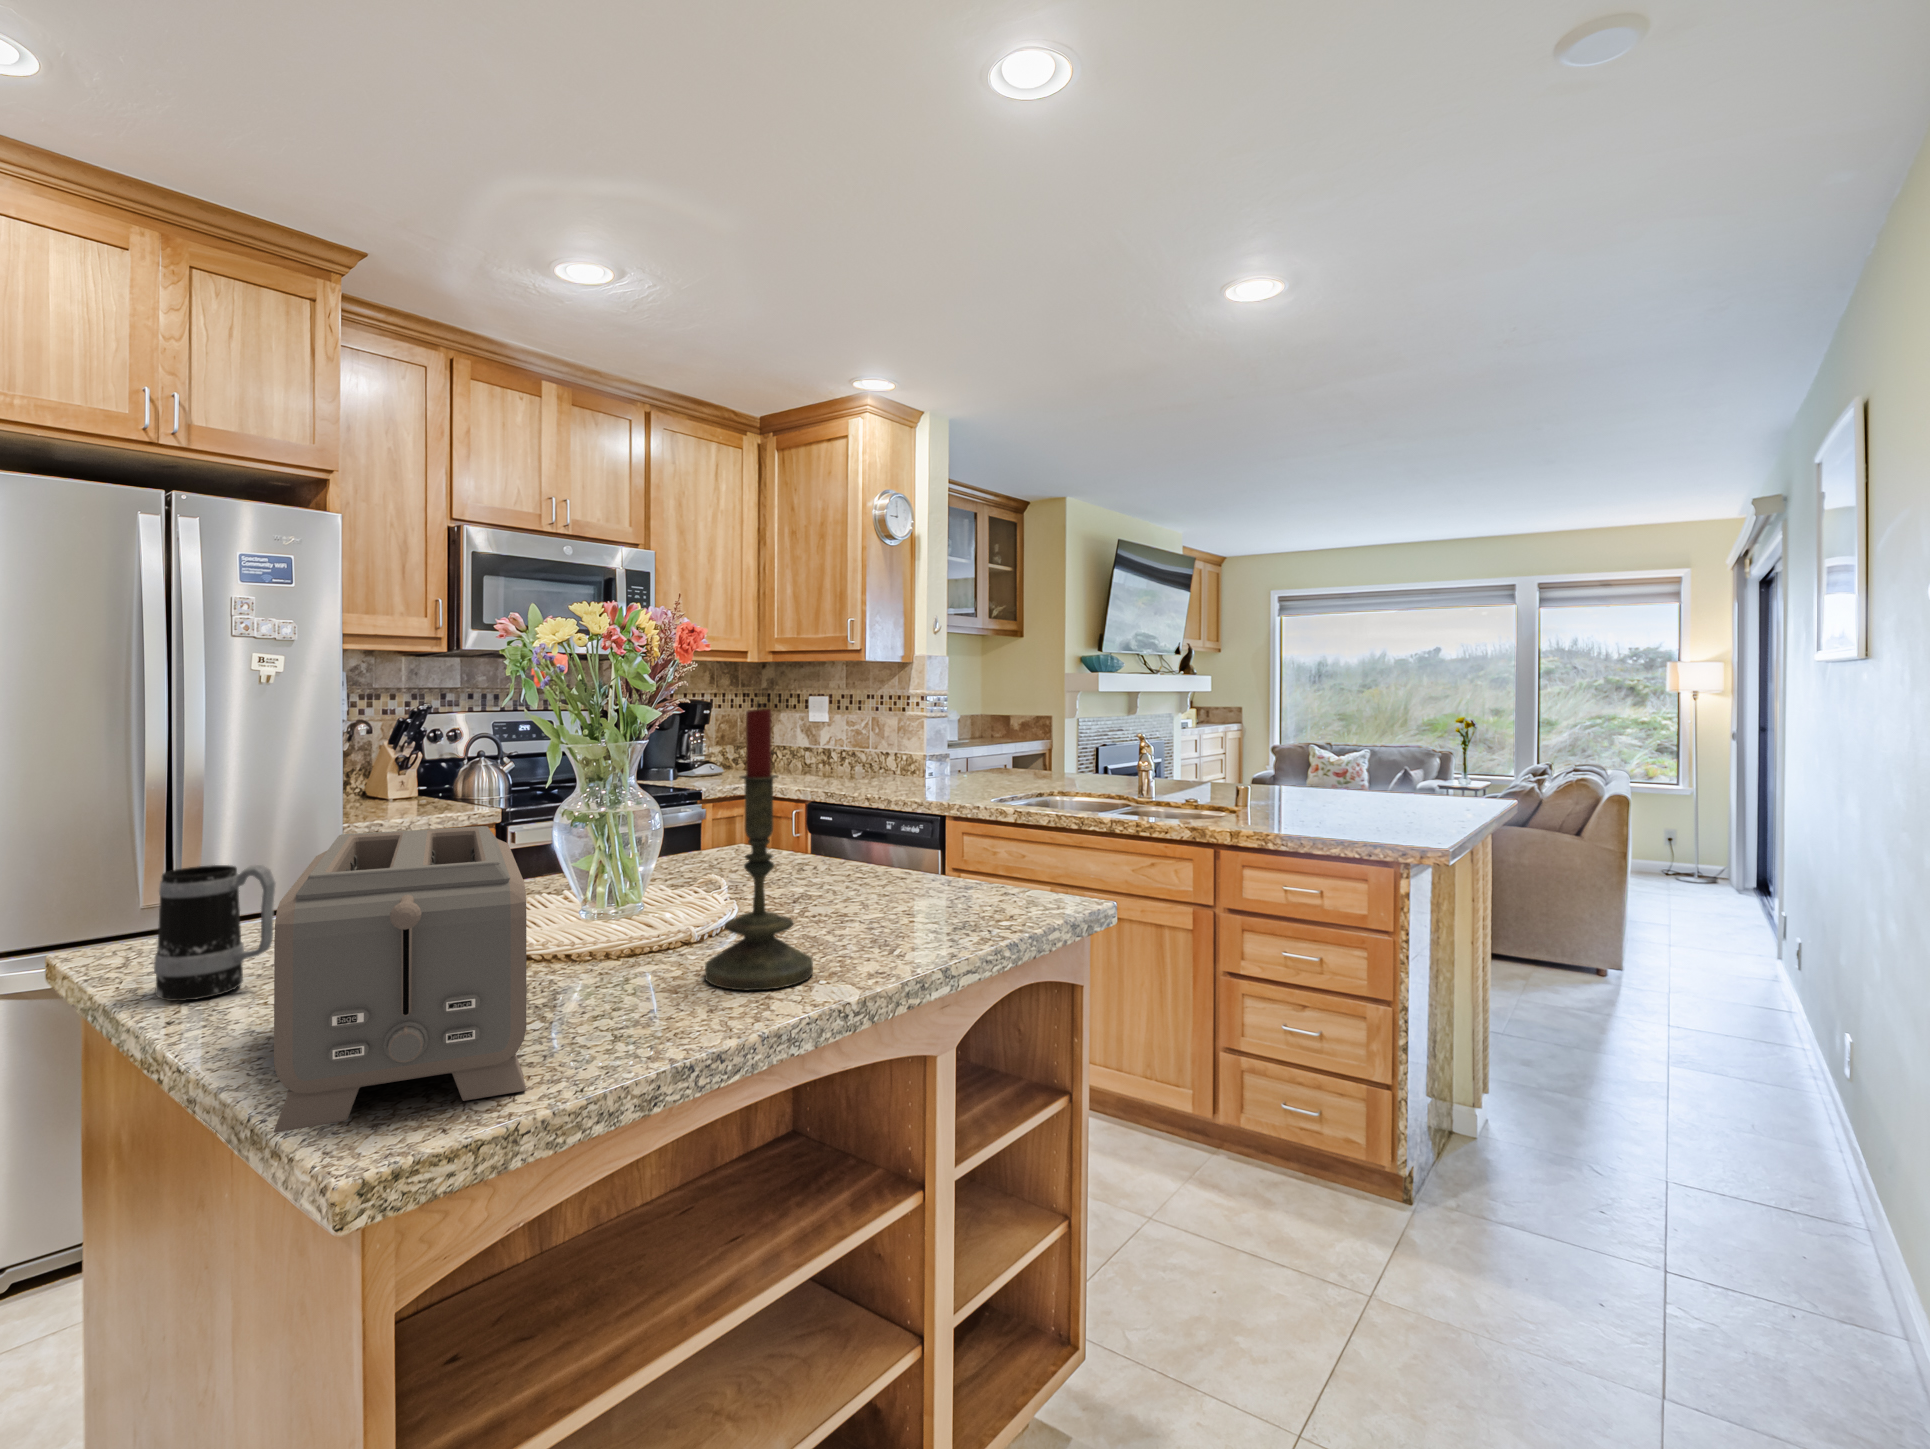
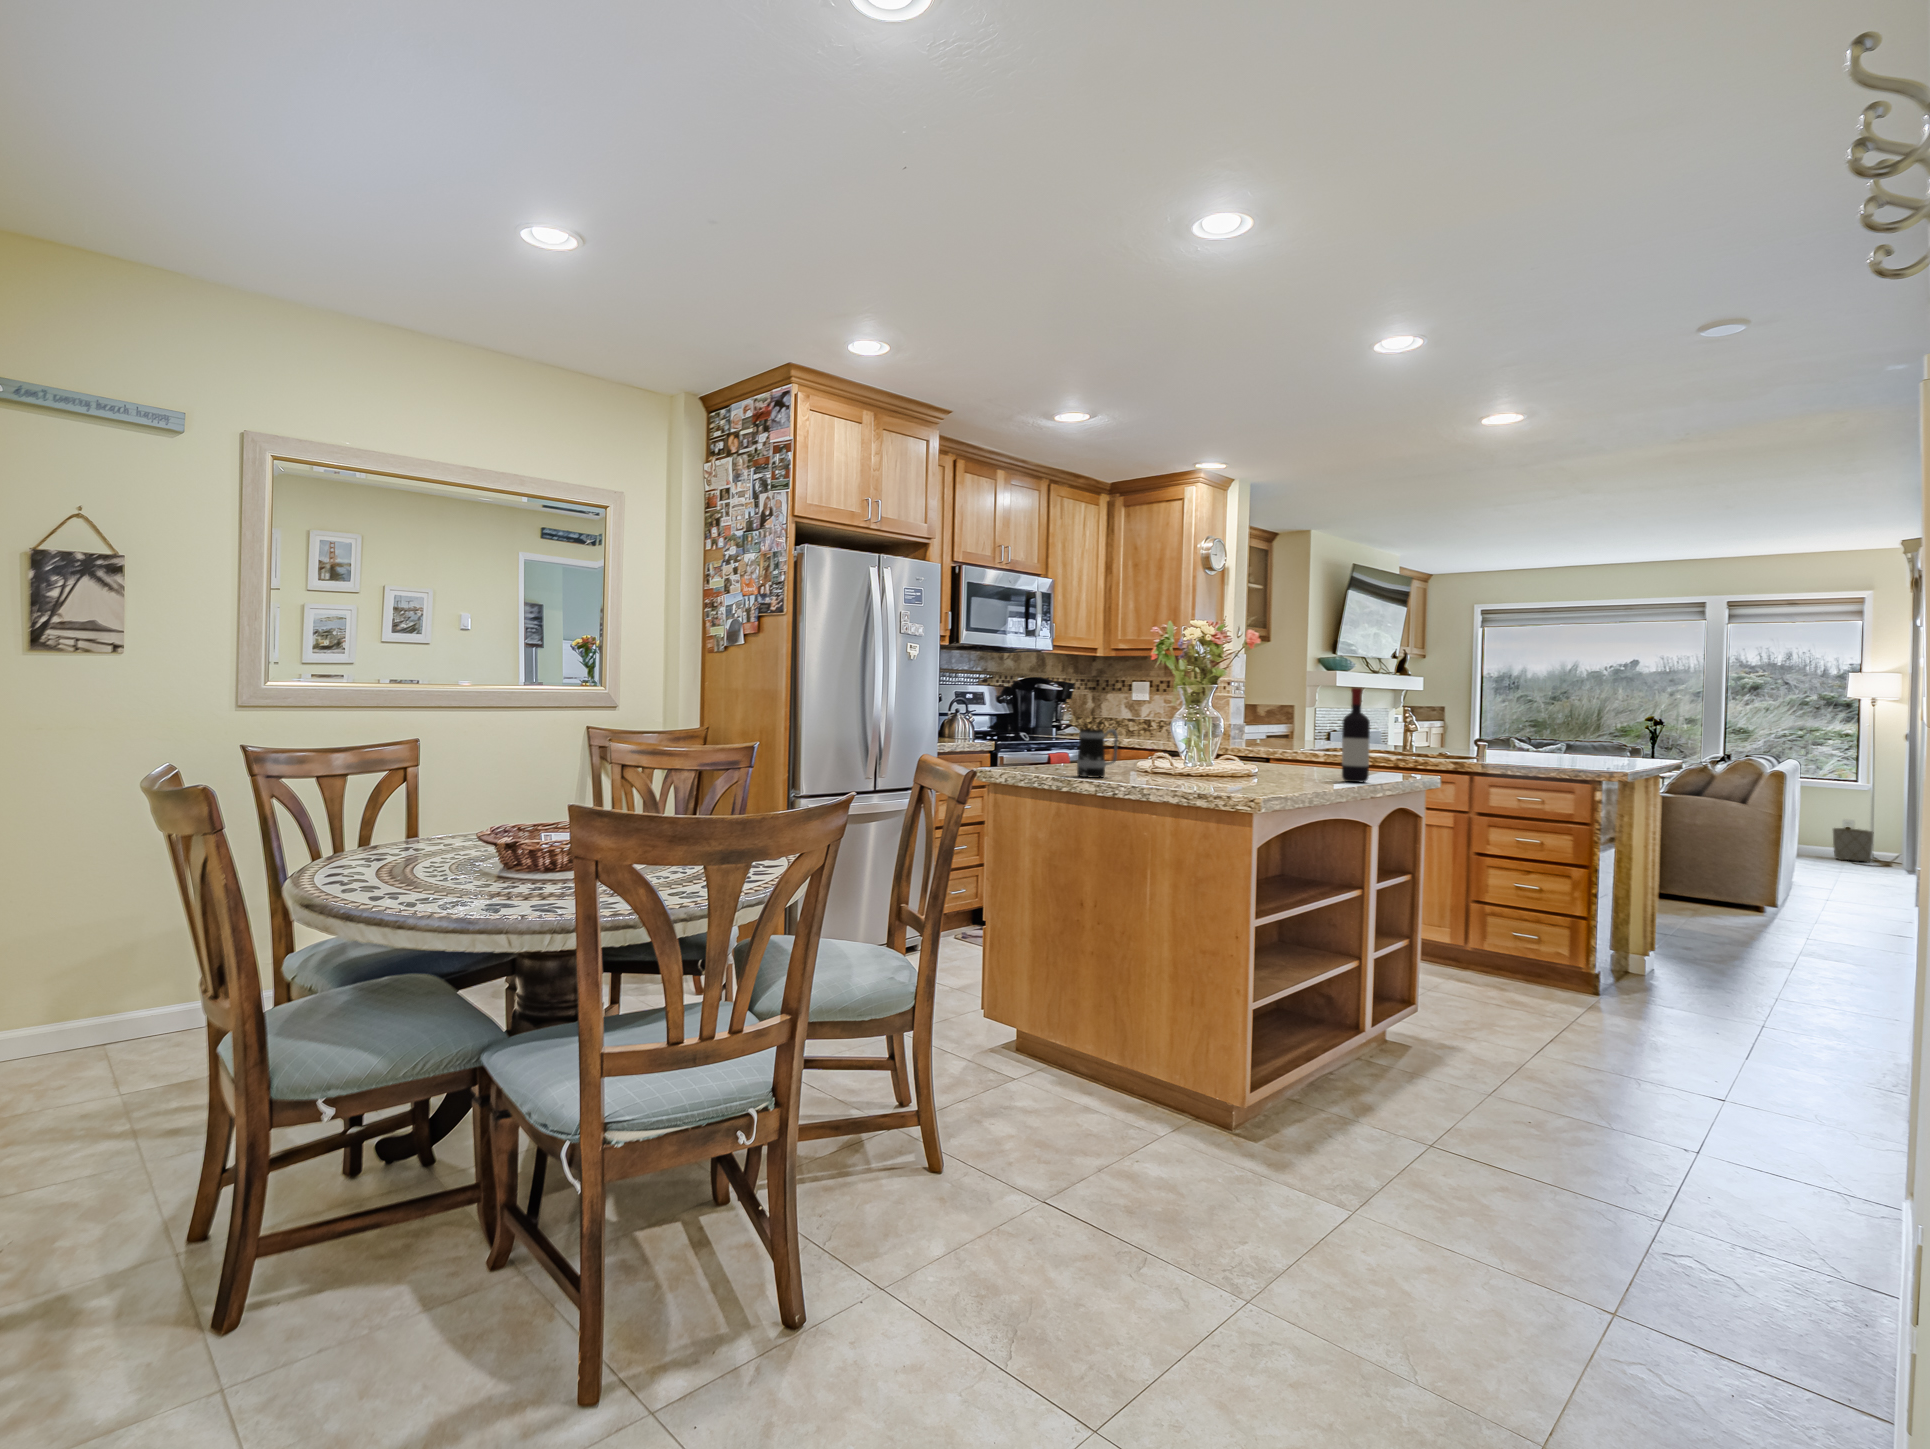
candle: present [705,701,813,990] -> none [1285,670,1333,785]
wine bottle: none [868,735,925,952] -> present [1342,688,1370,782]
toaster: present [274,826,526,1133] -> none [1162,714,1287,793]
planter: none [1652,836,1694,876] -> present [1833,828,1874,862]

